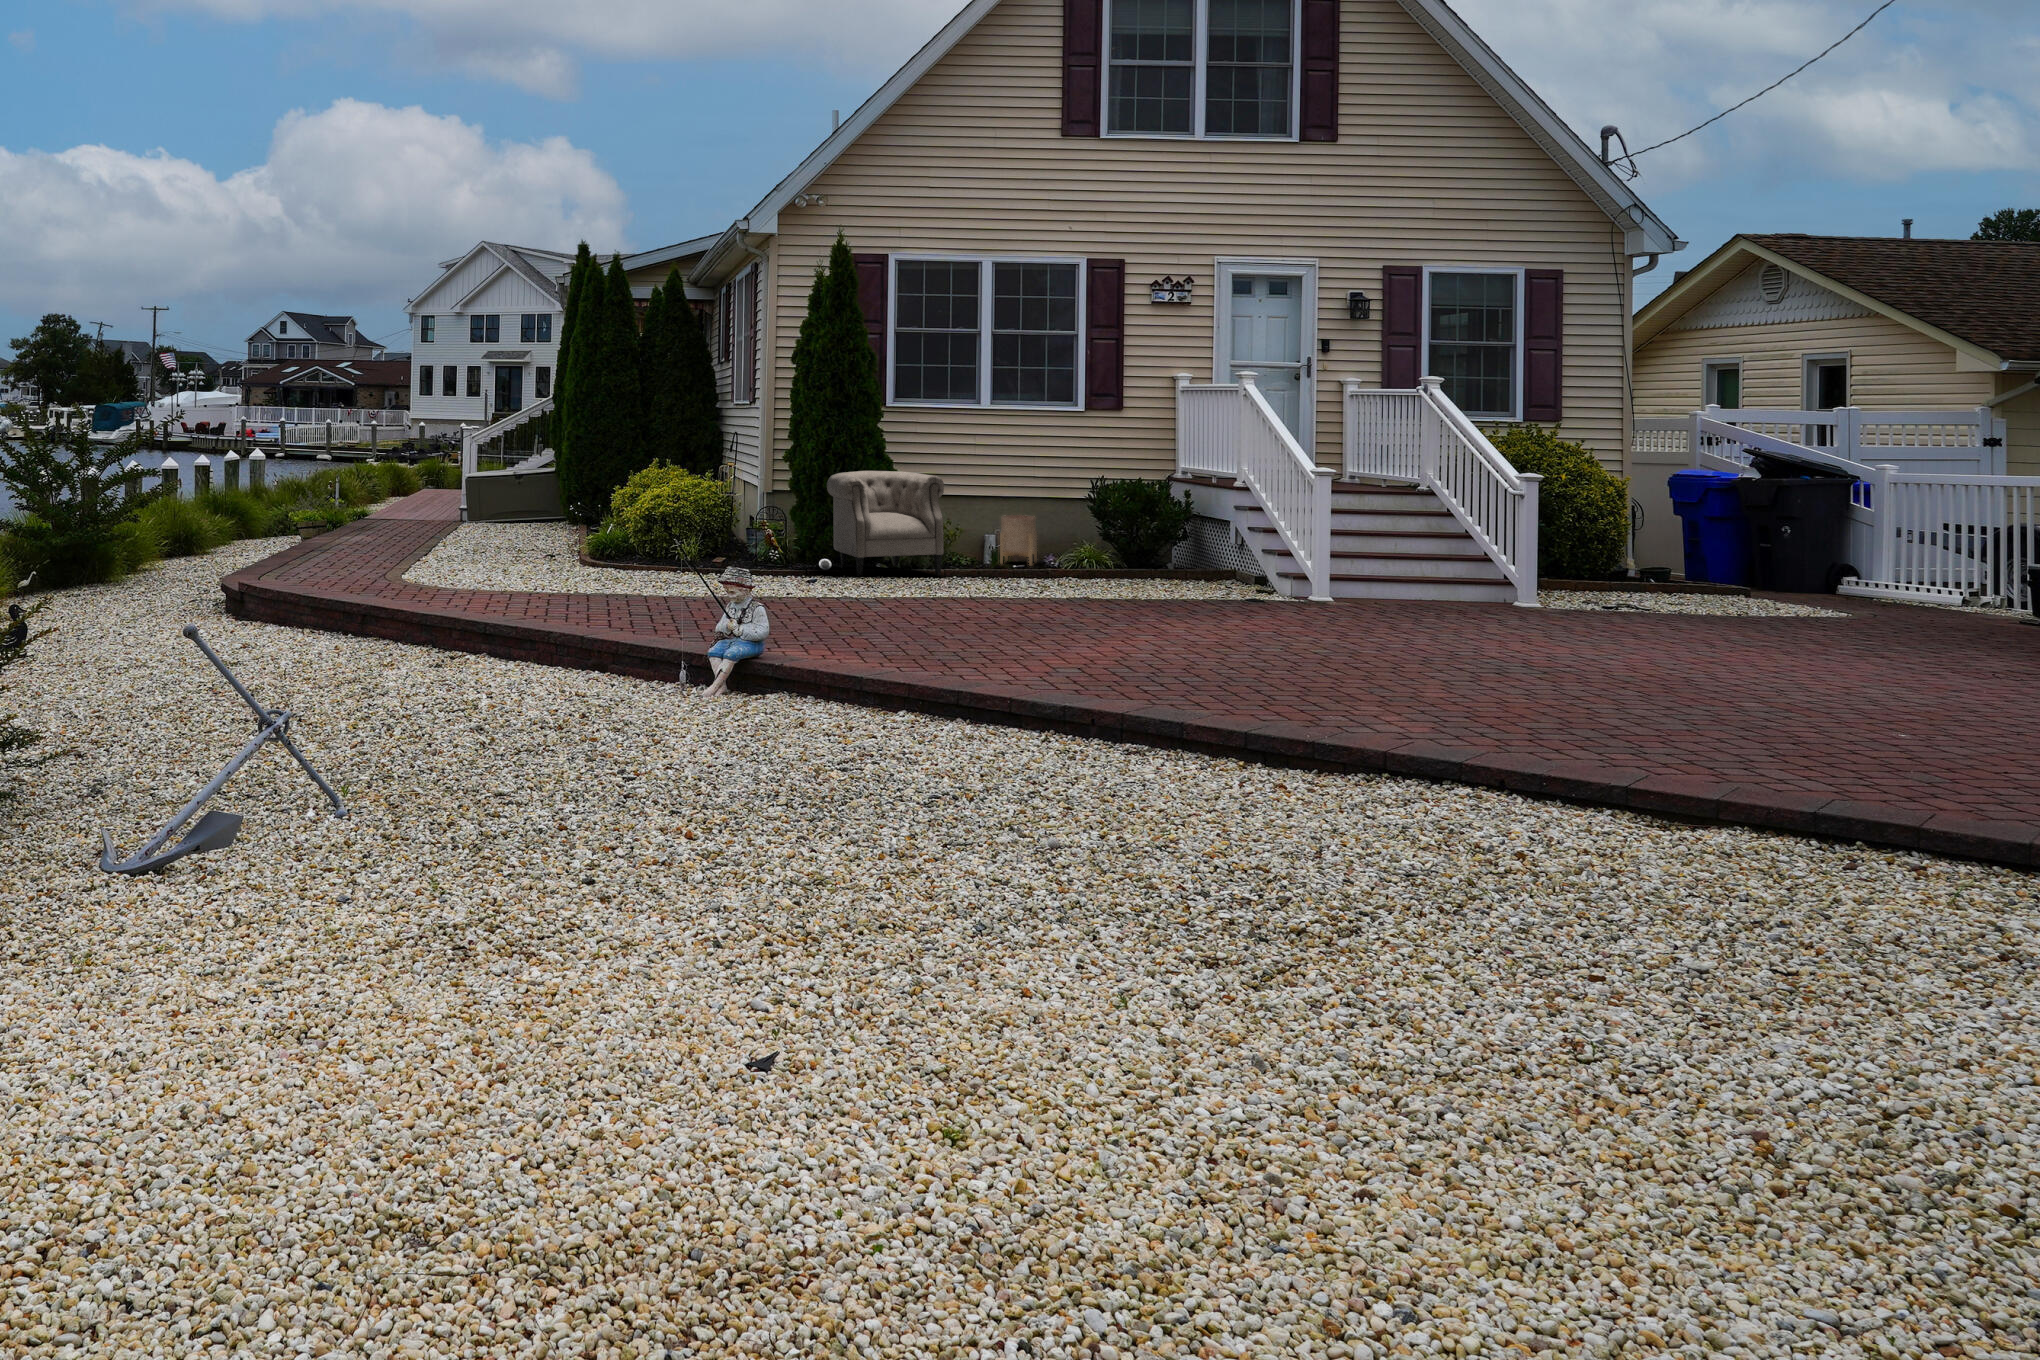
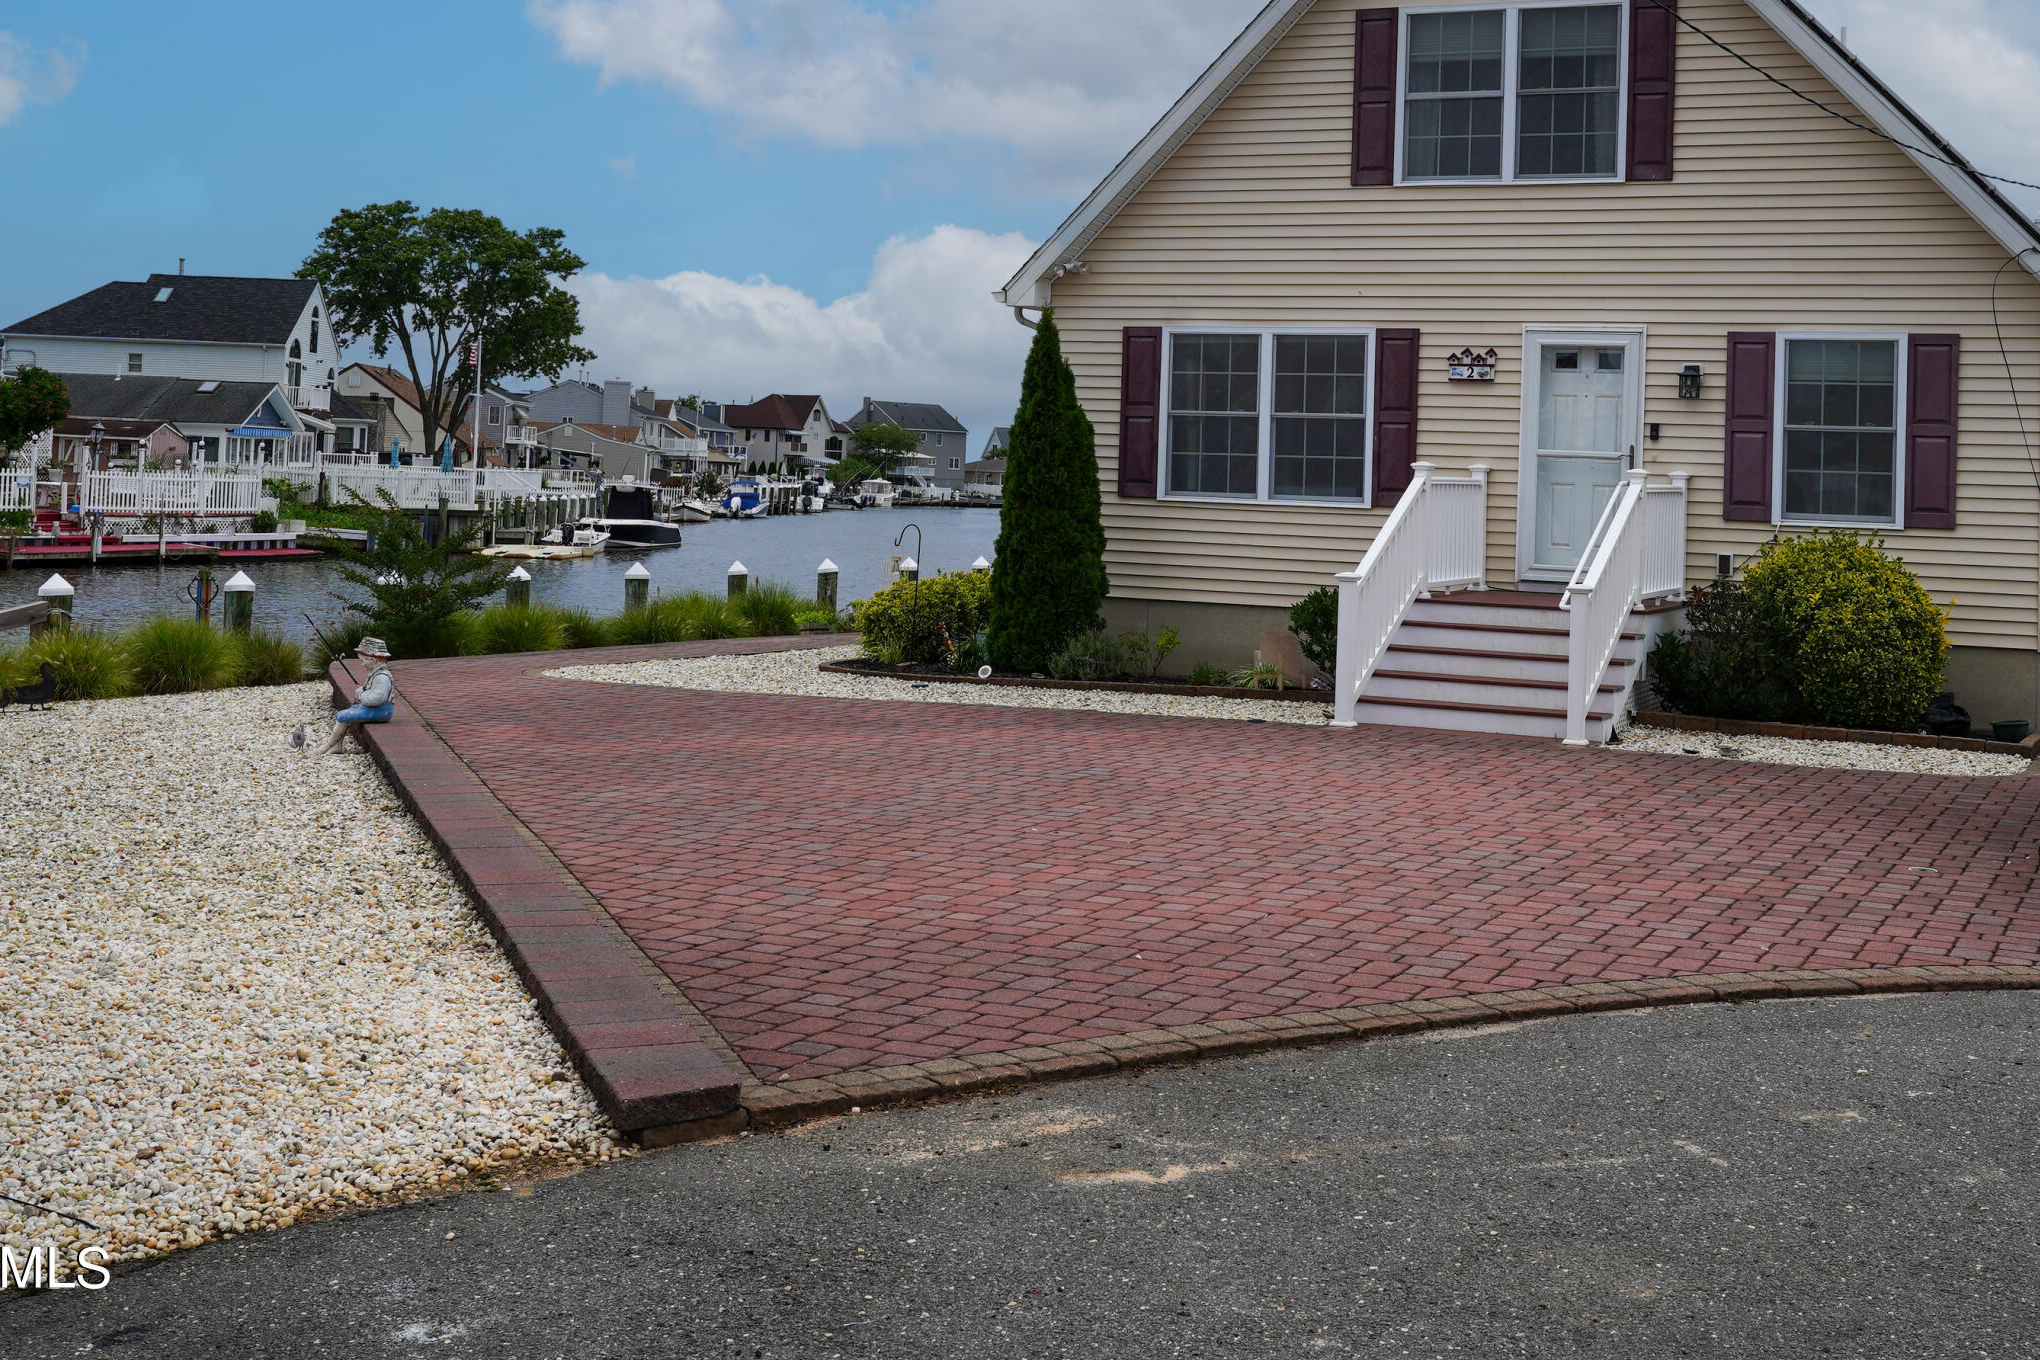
chair: present [827,471,944,576] -> none [995,571,1121,690]

